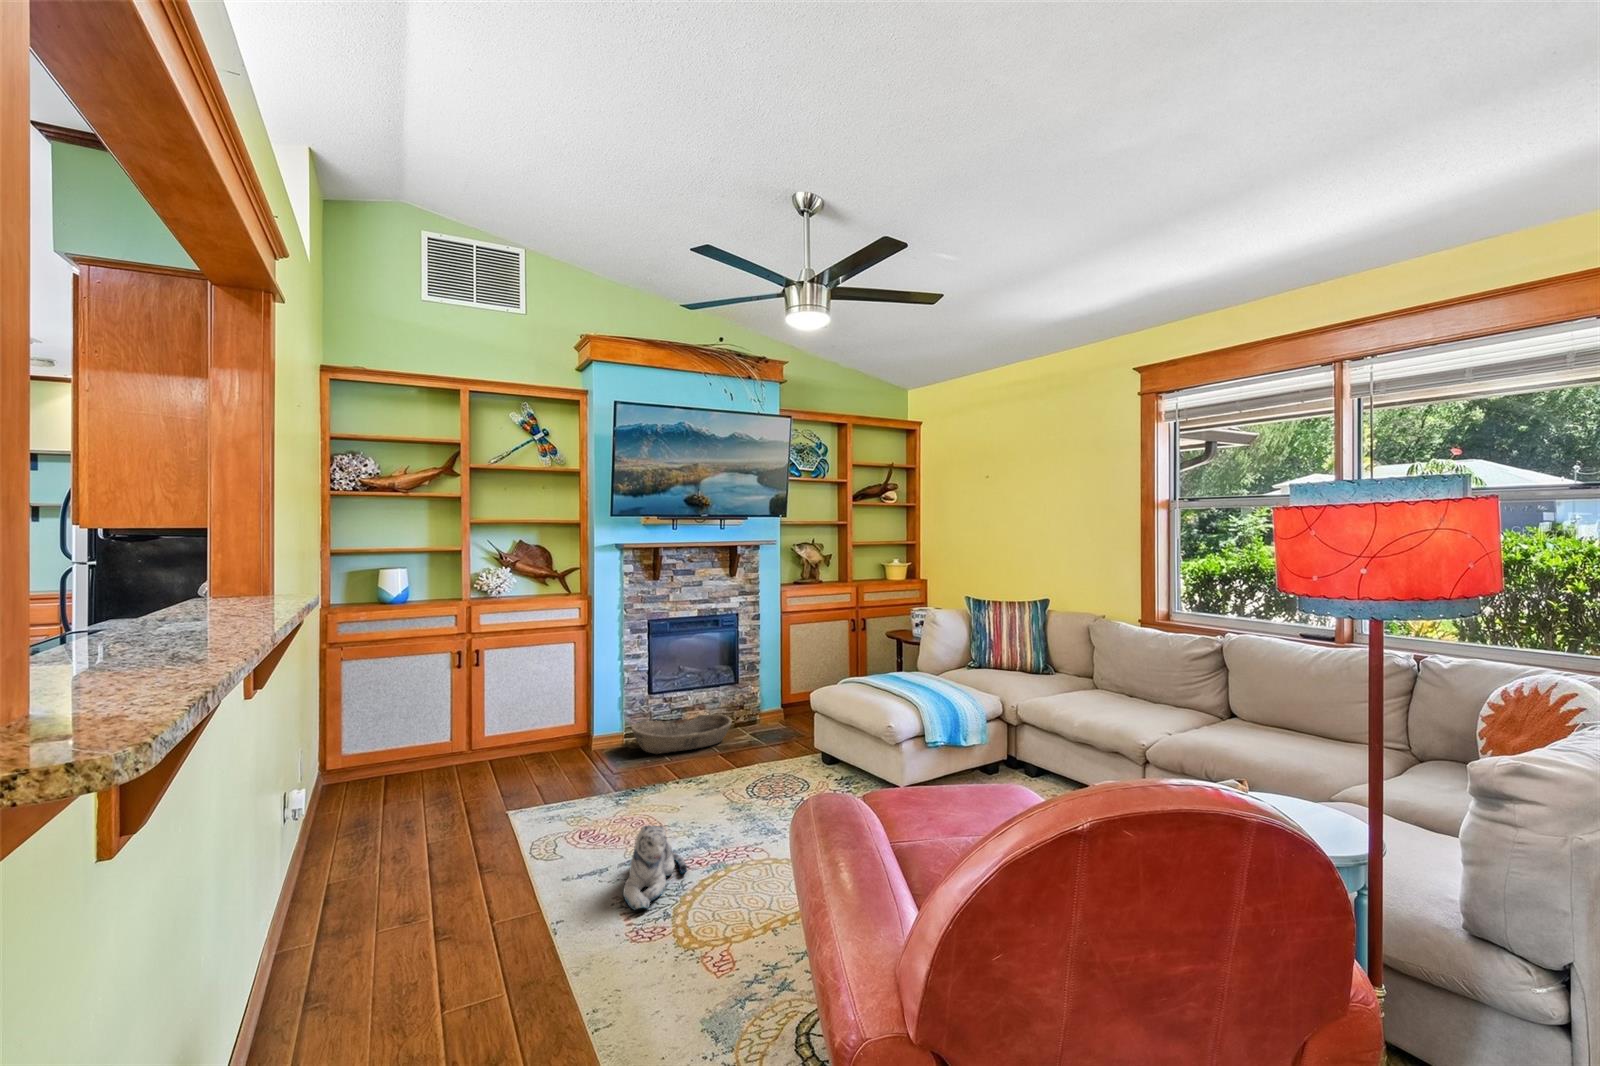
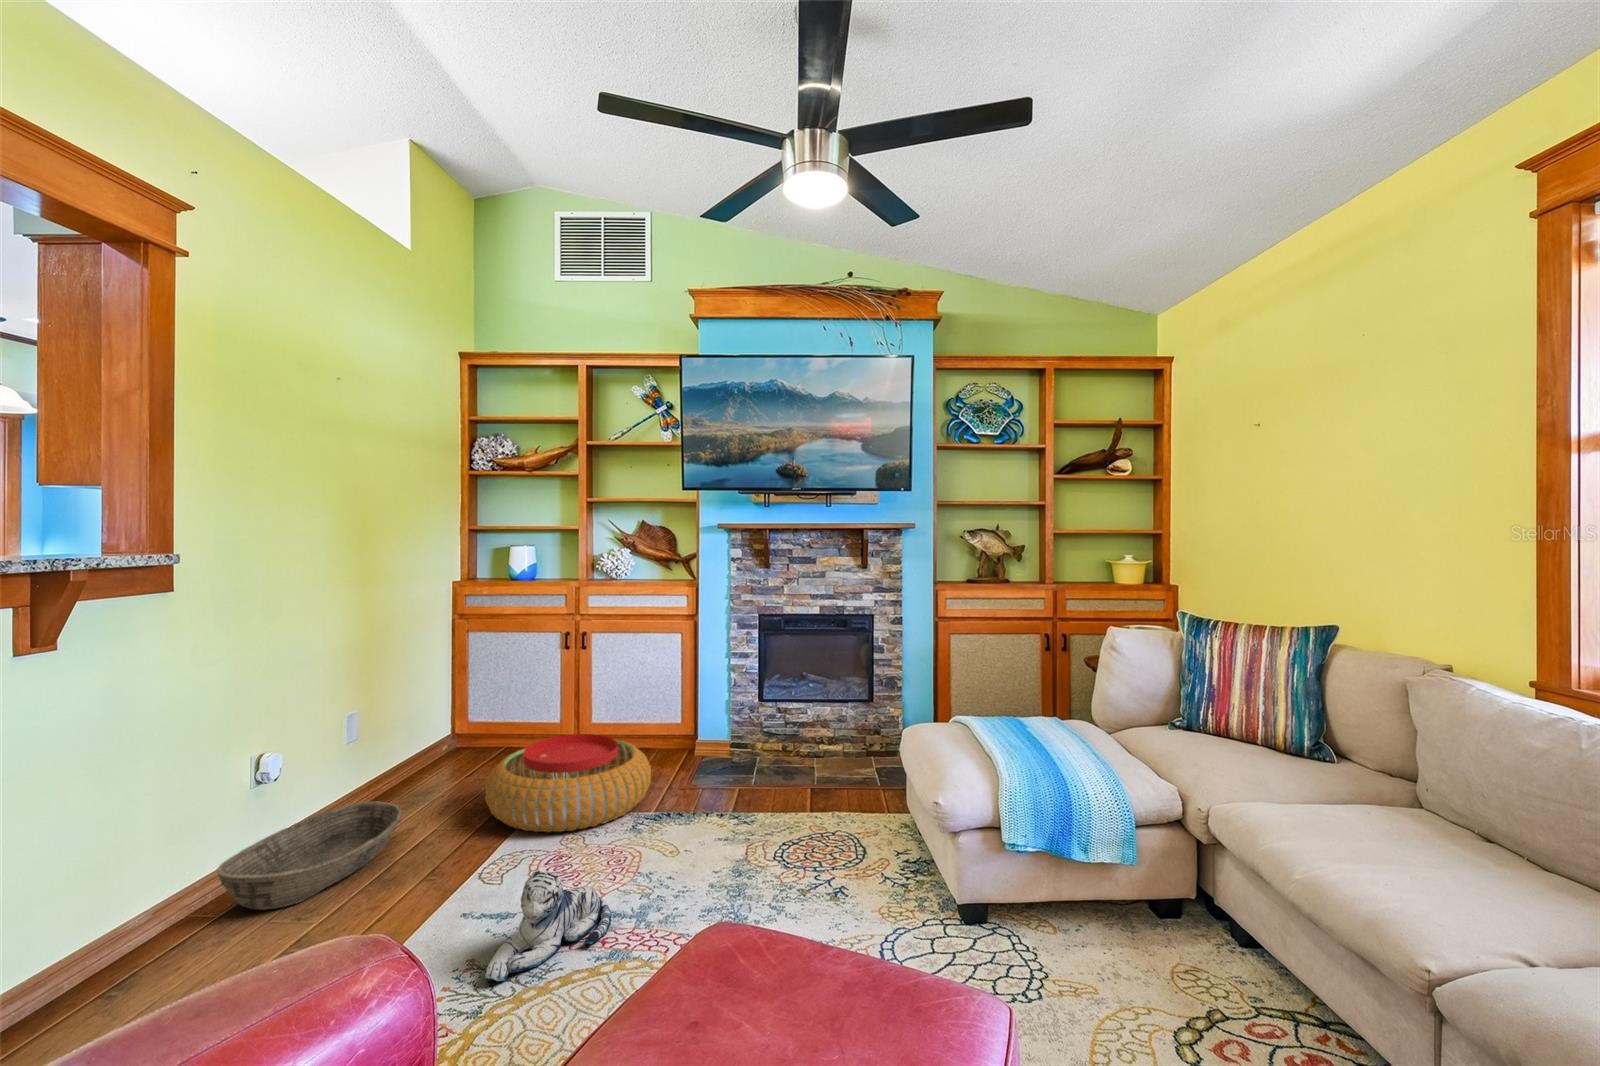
basket: present [632,714,732,754] -> present [217,802,402,910]
pouf: none [452,739,607,829] -> present [485,734,651,832]

